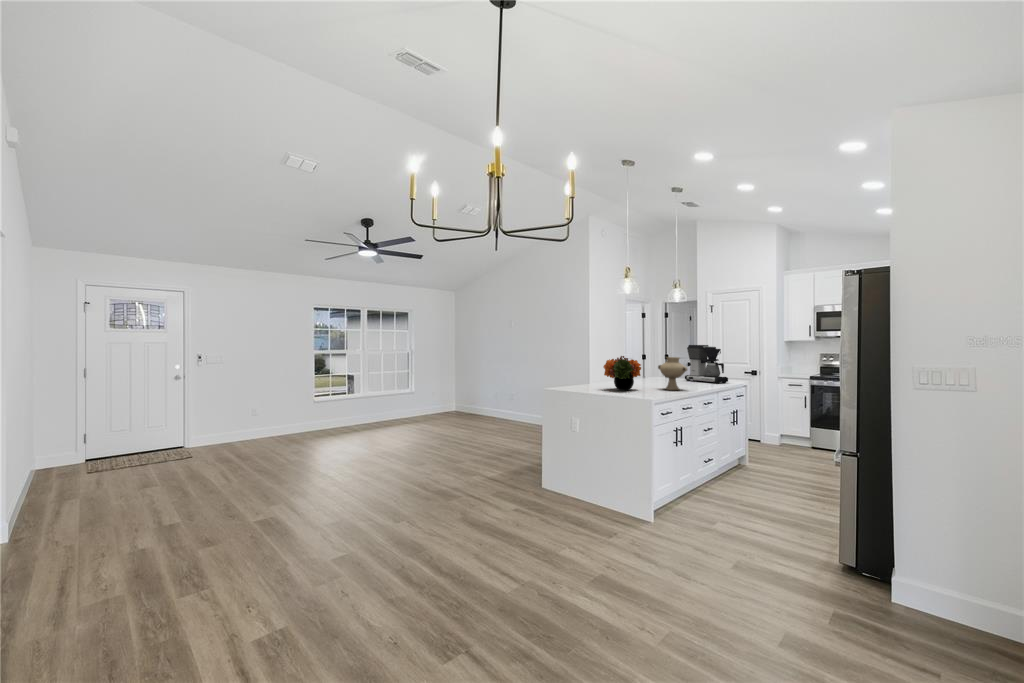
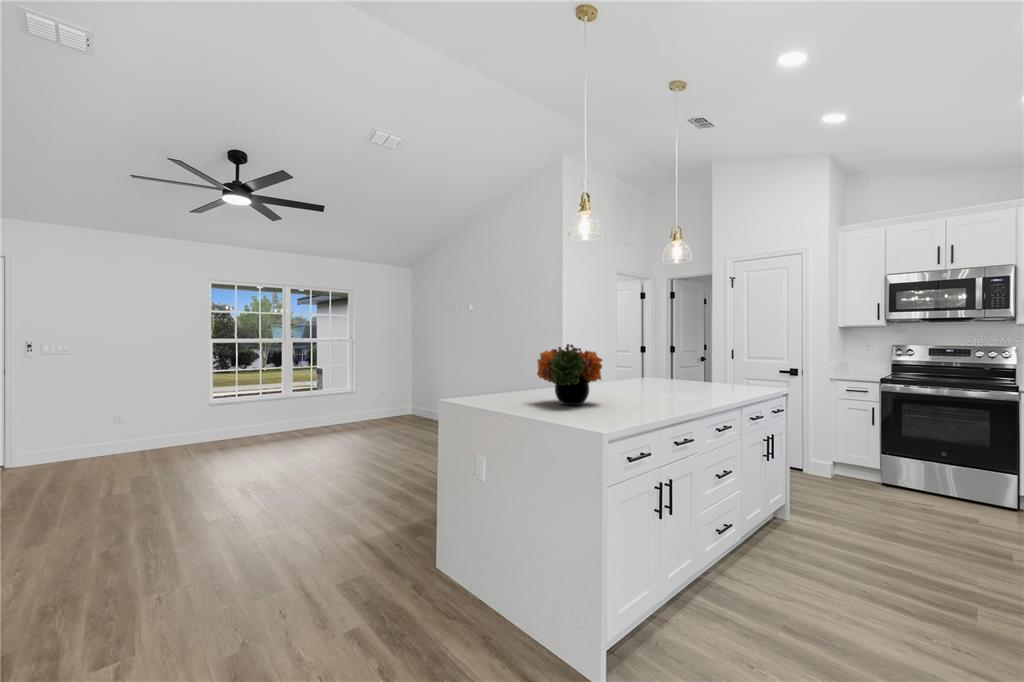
coffee maker: present [685,345,728,383] -> none [688,329,758,391]
vase: present [658,357,687,390] -> none [635,346,686,406]

